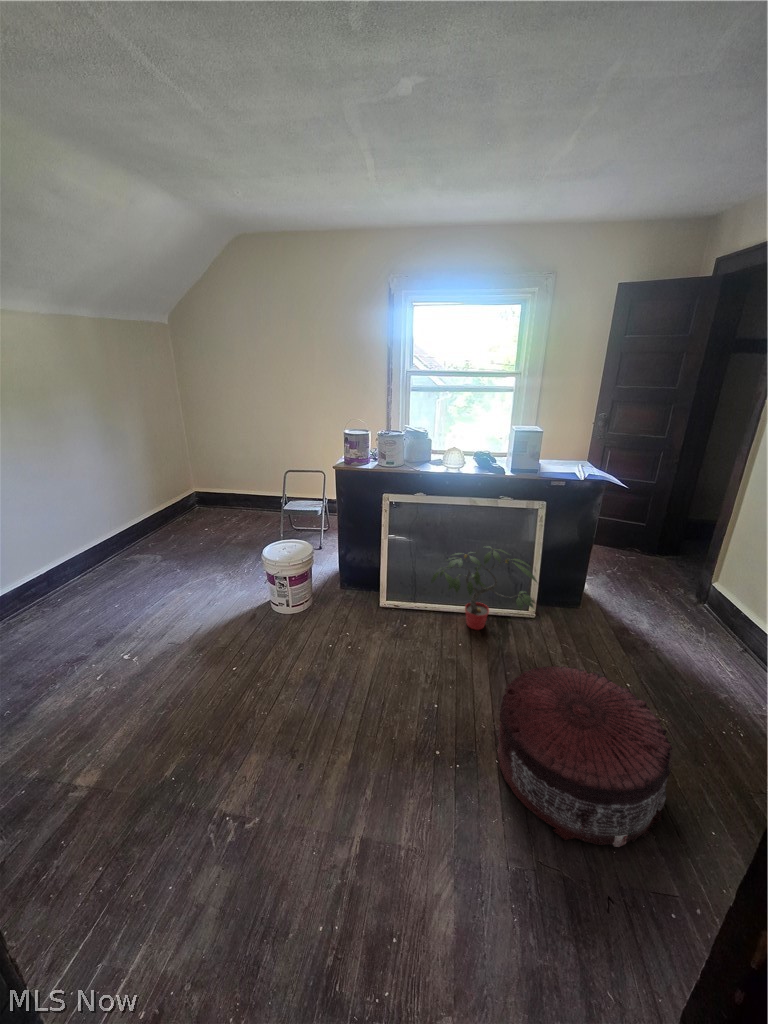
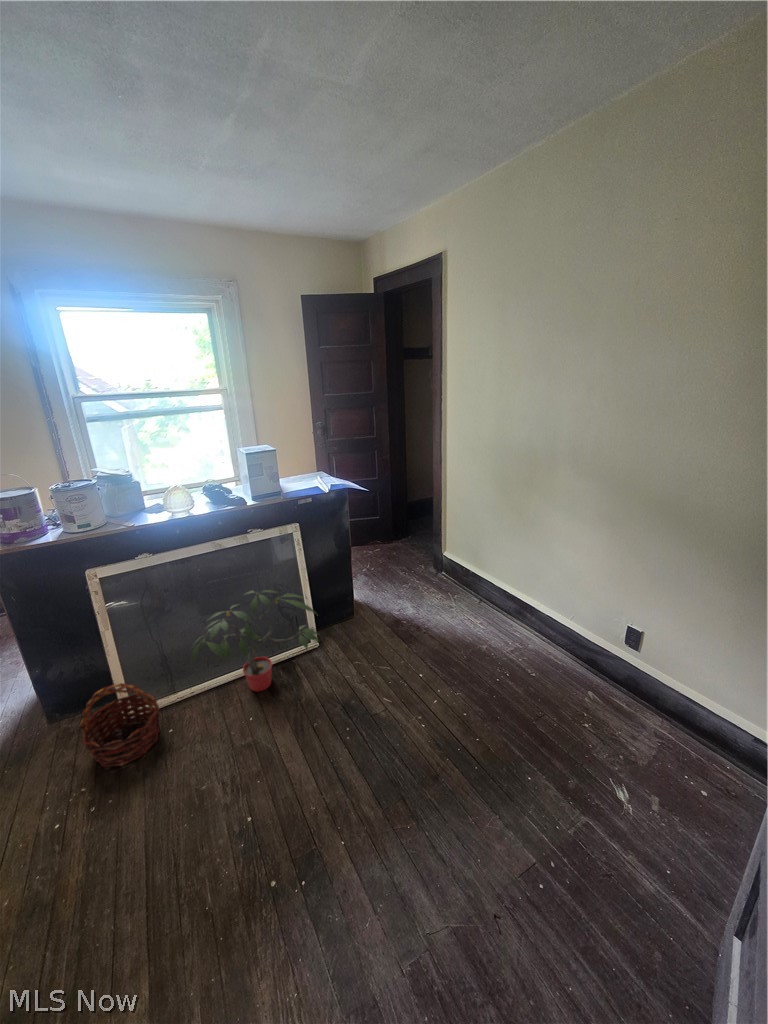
basket: none [355,576,402,631] -> present [79,683,160,767]
pouf: present [498,666,673,847] -> none [325,686,499,894]

